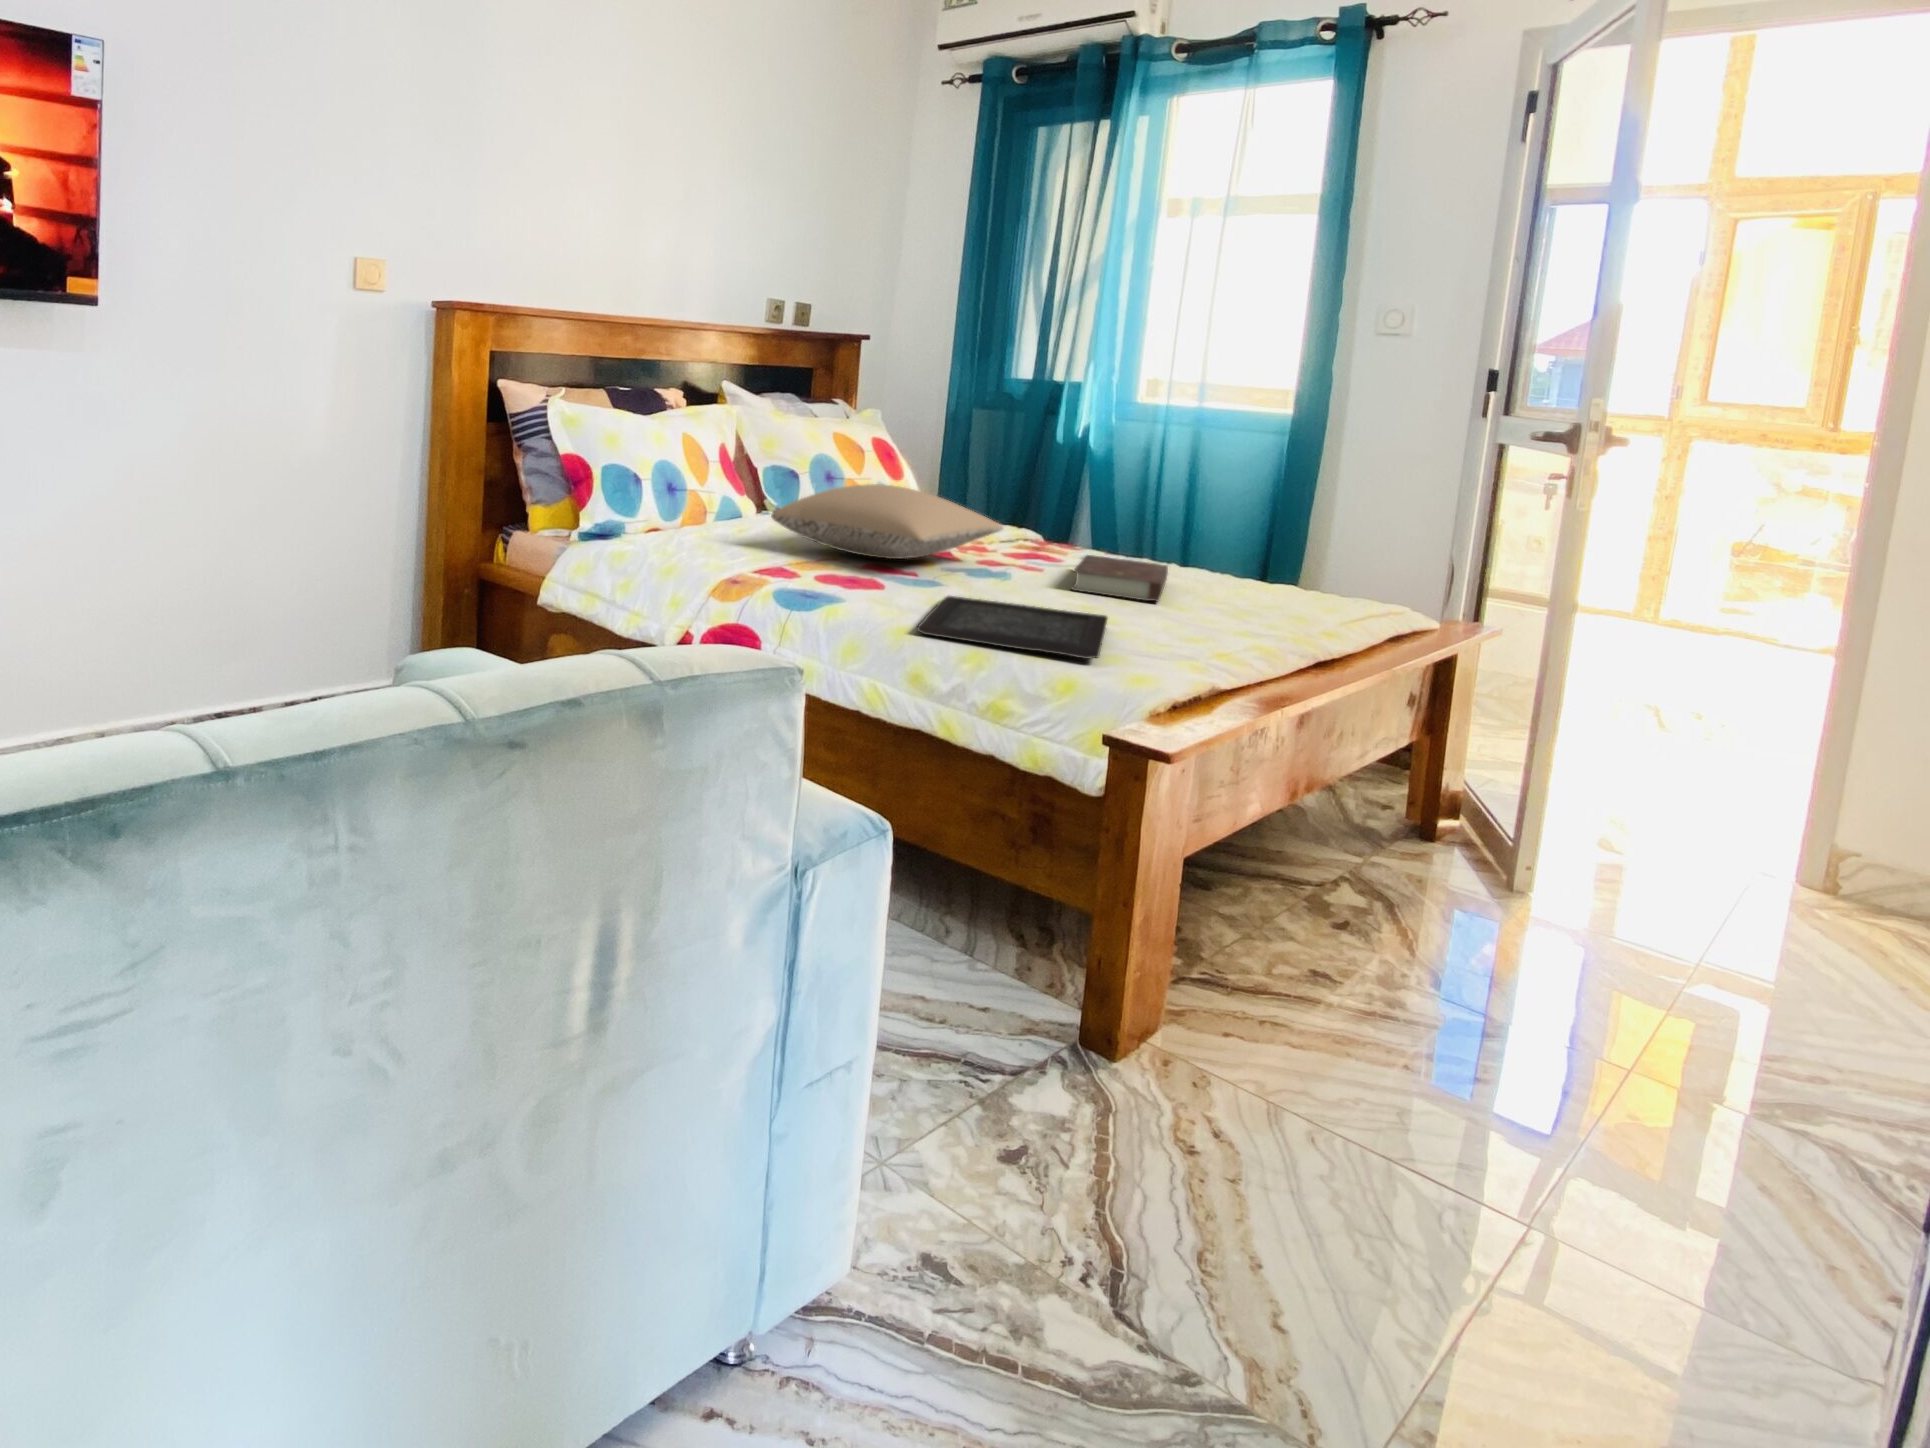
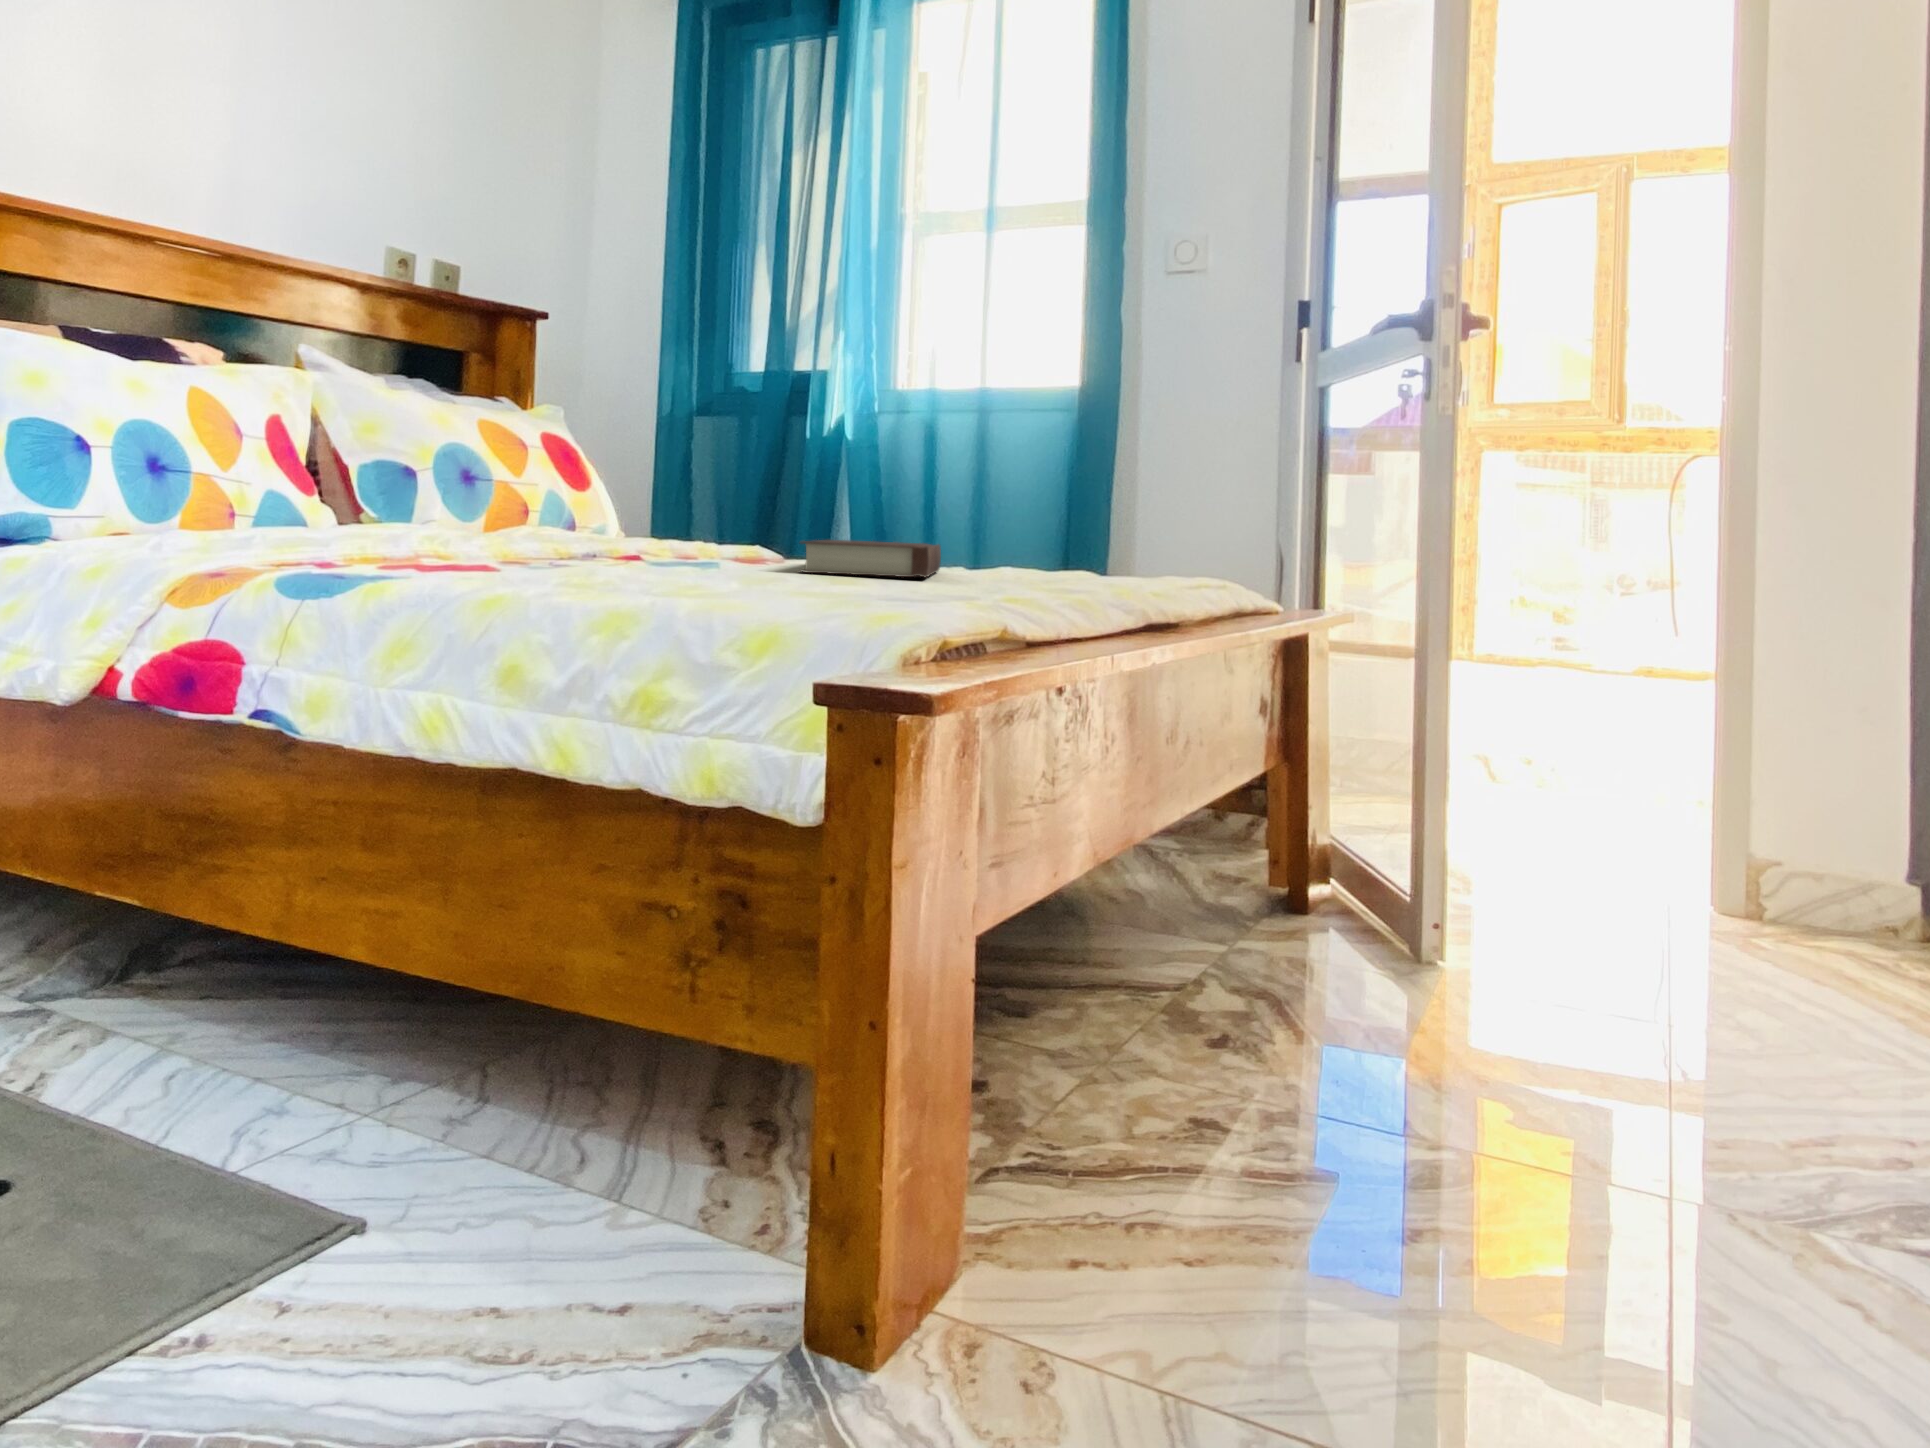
pillow: present [771,484,1003,559] -> none [312,438,702,550]
tray: present [917,596,1108,659] -> none [493,564,842,602]

